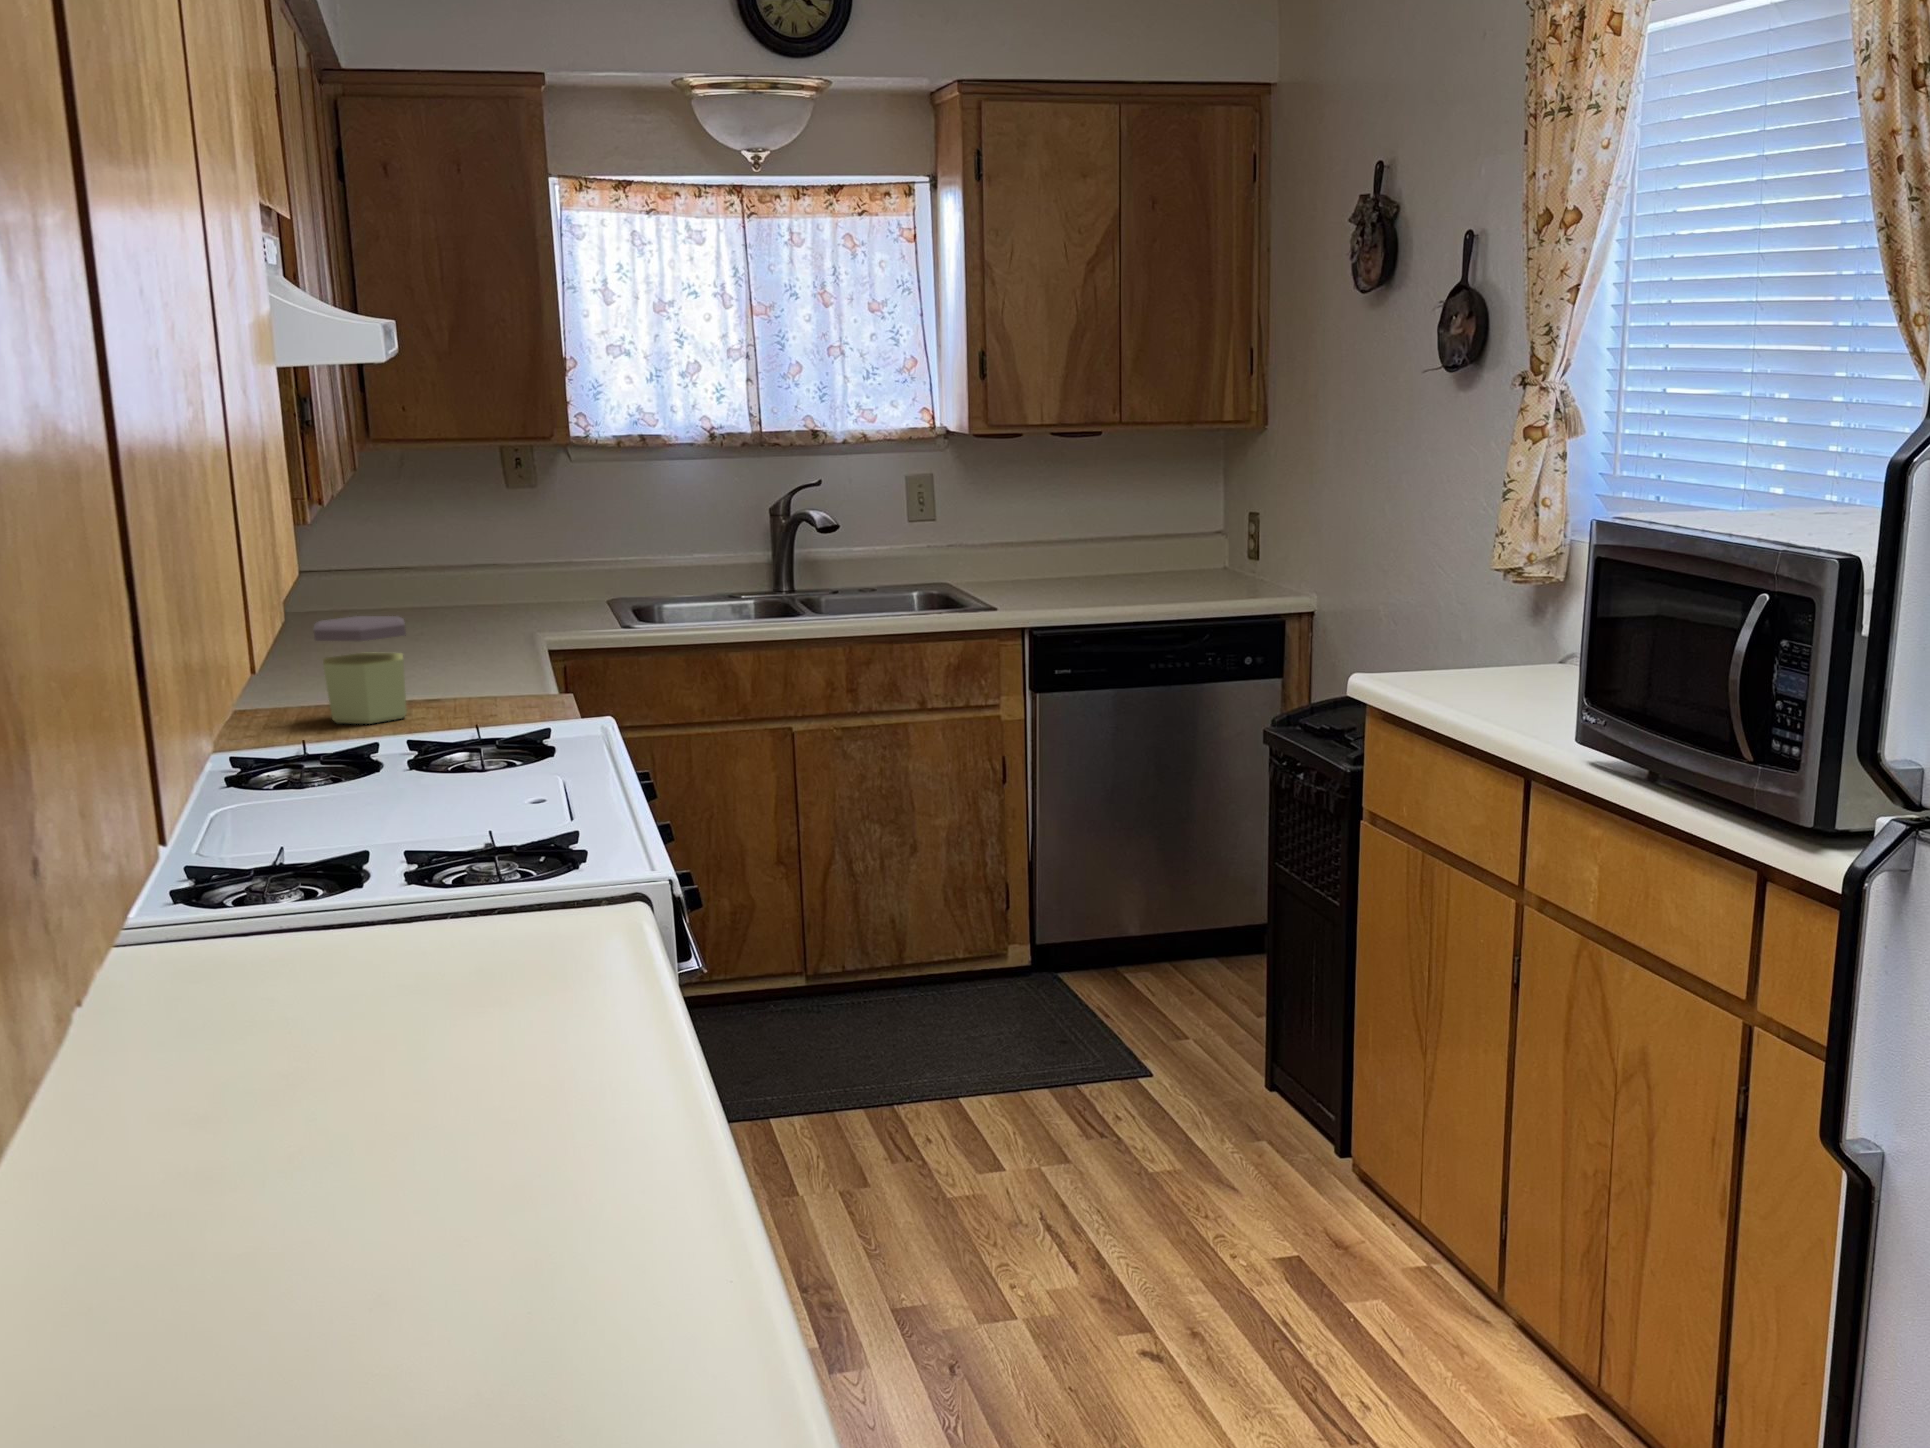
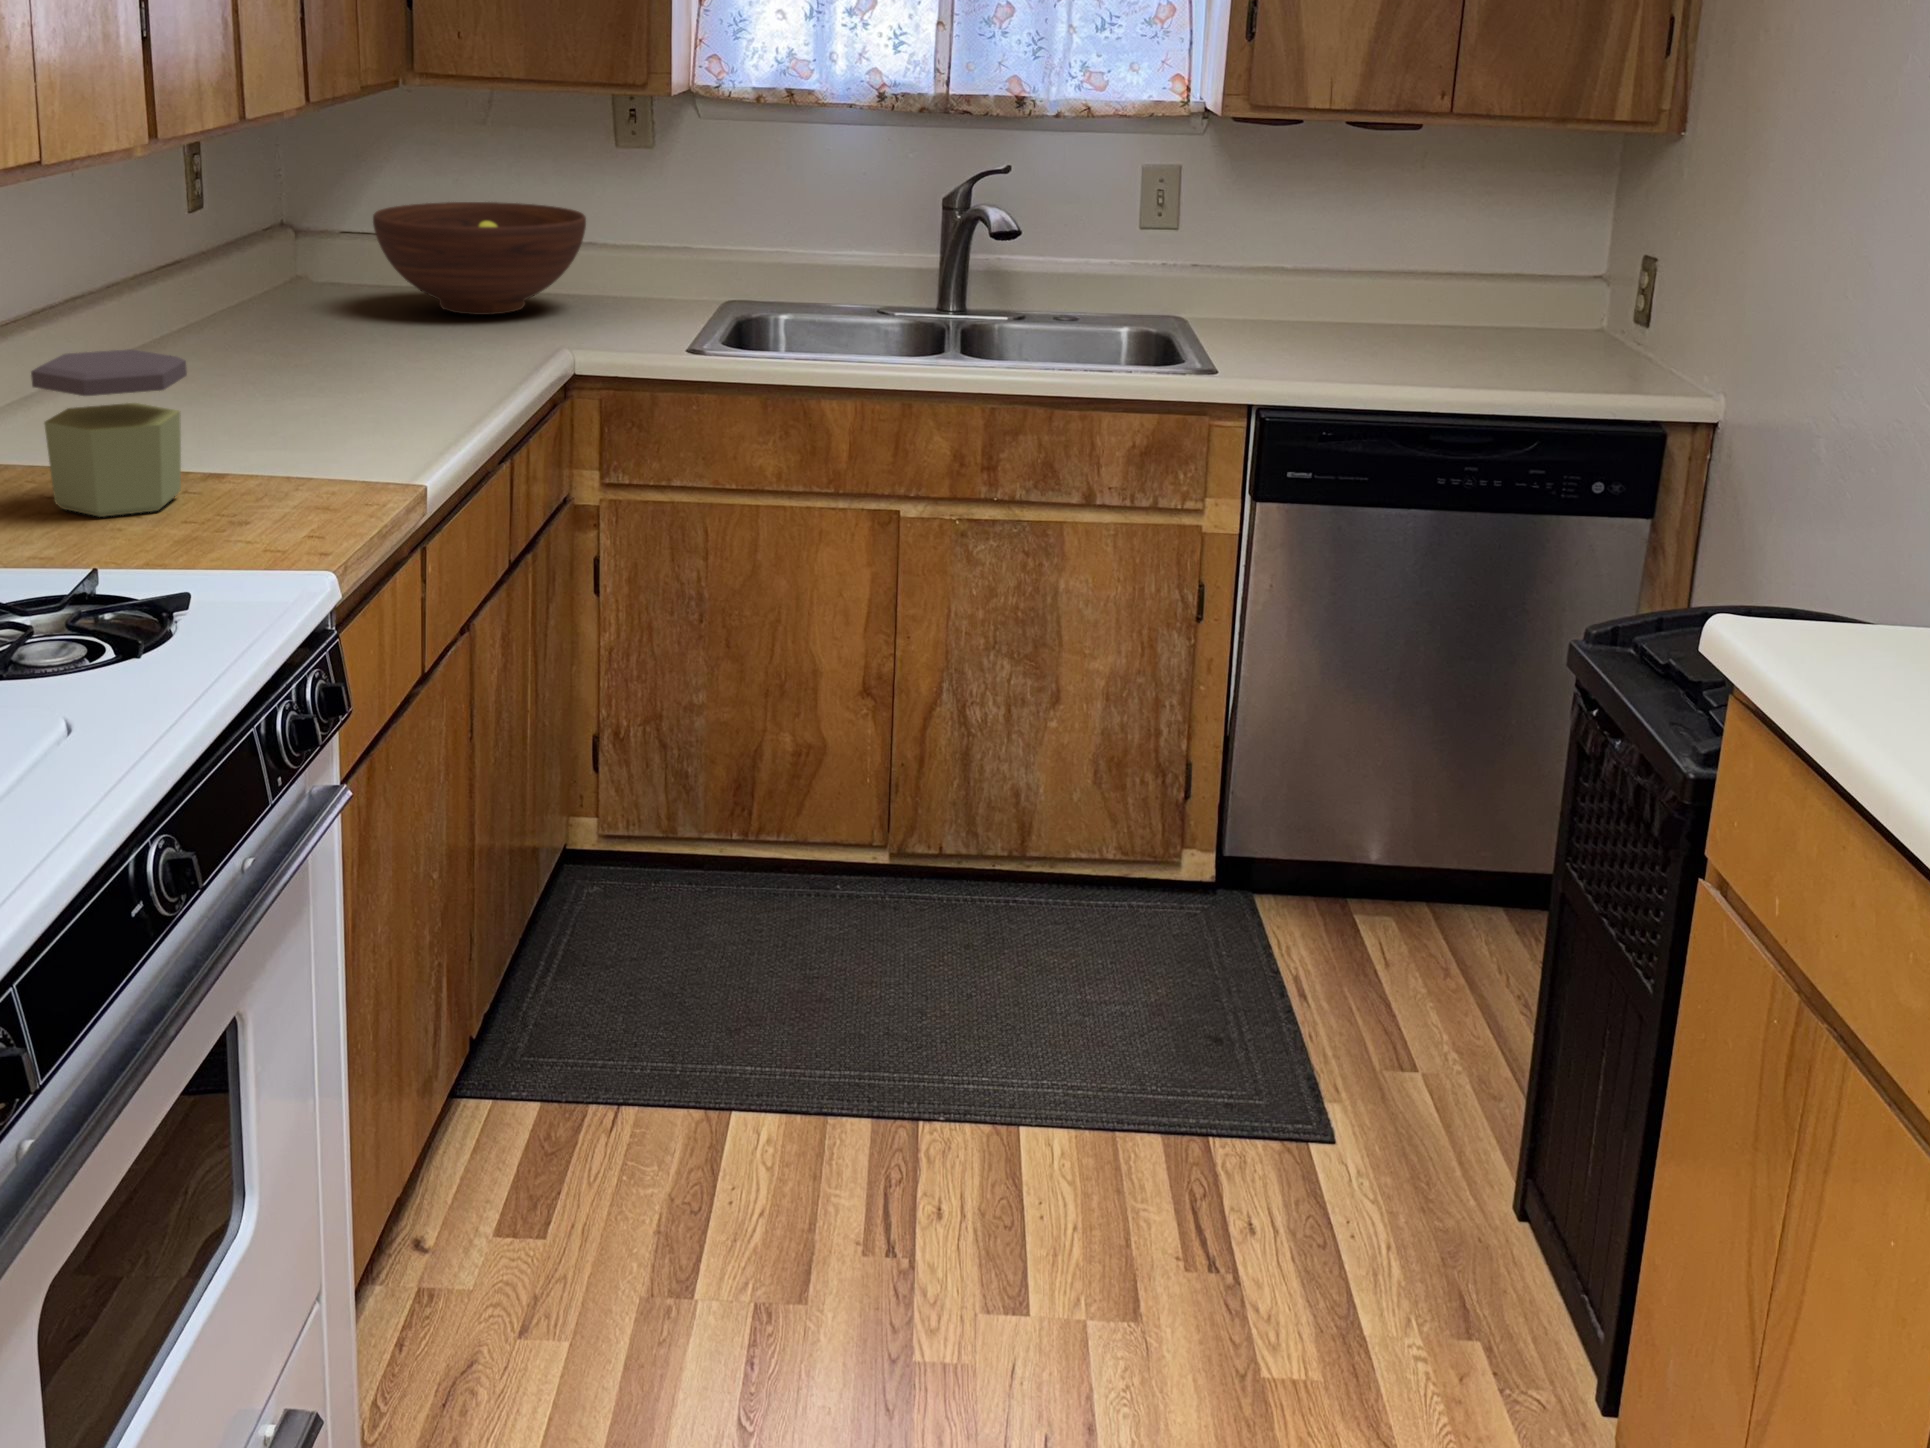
fruit bowl: none [345,535,513,619] -> present [373,202,586,315]

